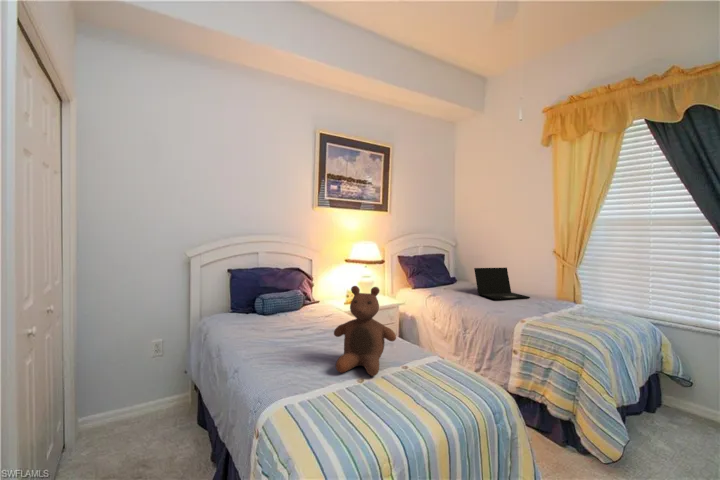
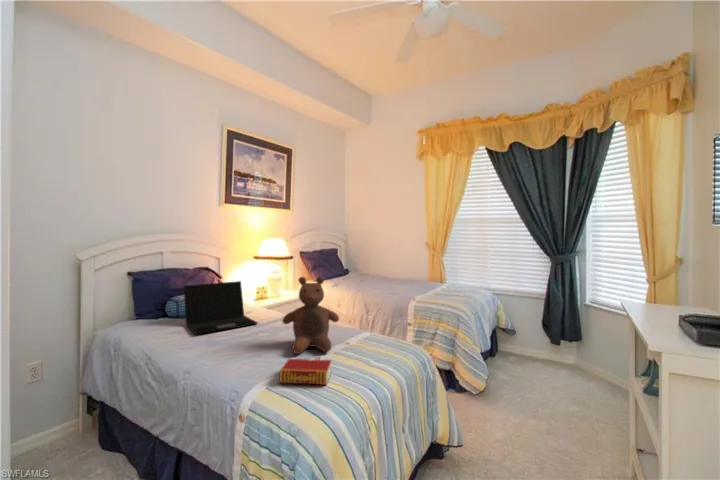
laptop: present [474,268,530,300] -> present [184,281,257,334]
book: none [300,378,364,419] -> present [279,359,331,385]

